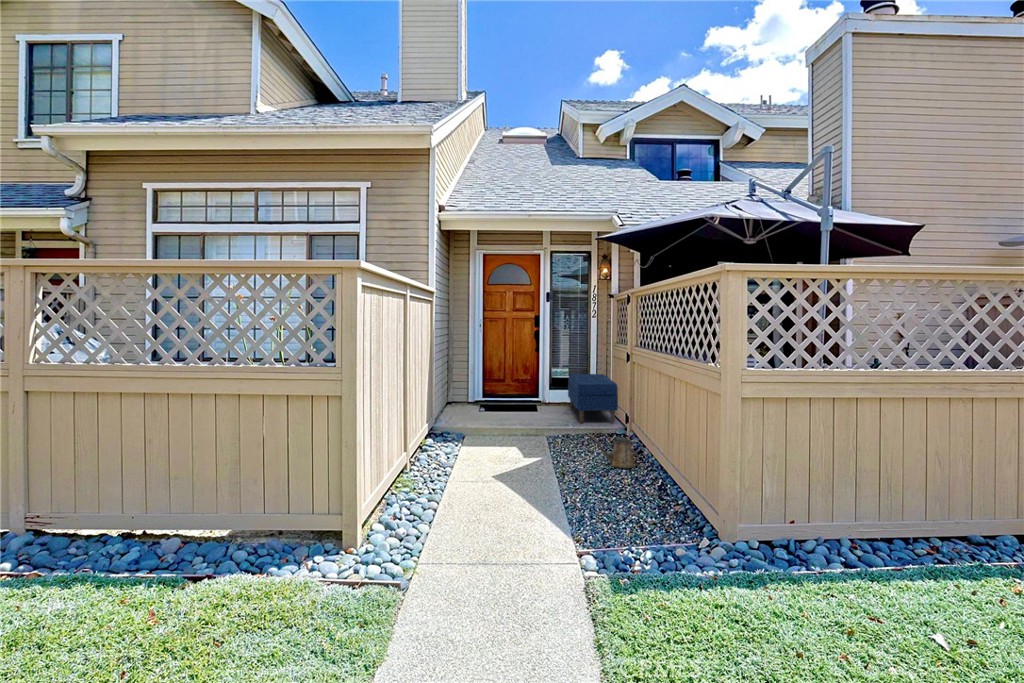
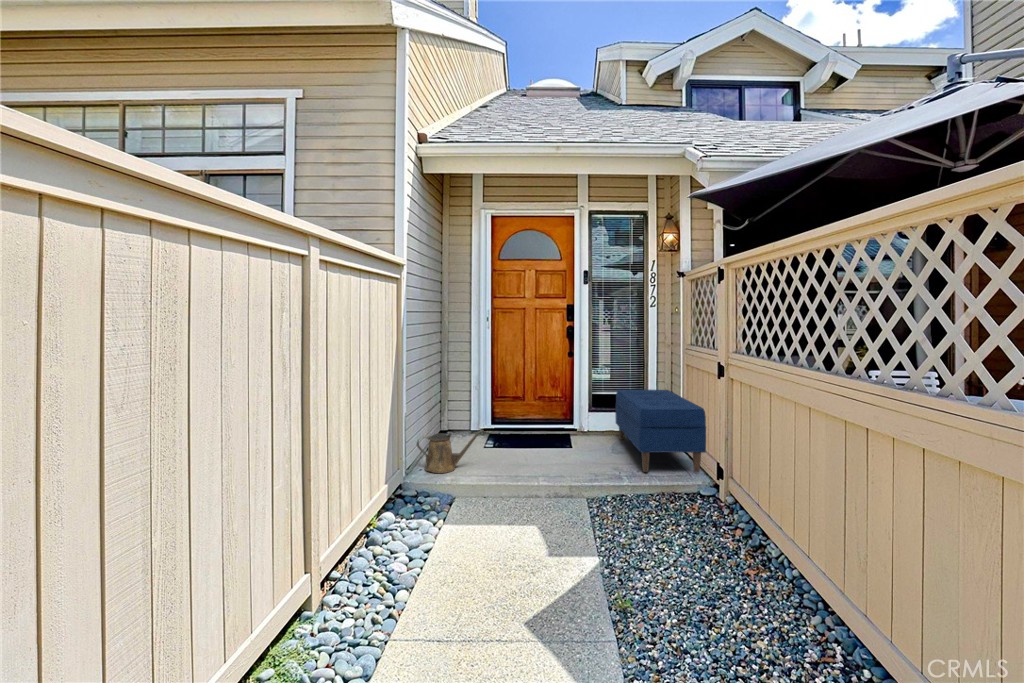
watering can: present [589,435,641,468] -> present [417,430,483,473]

